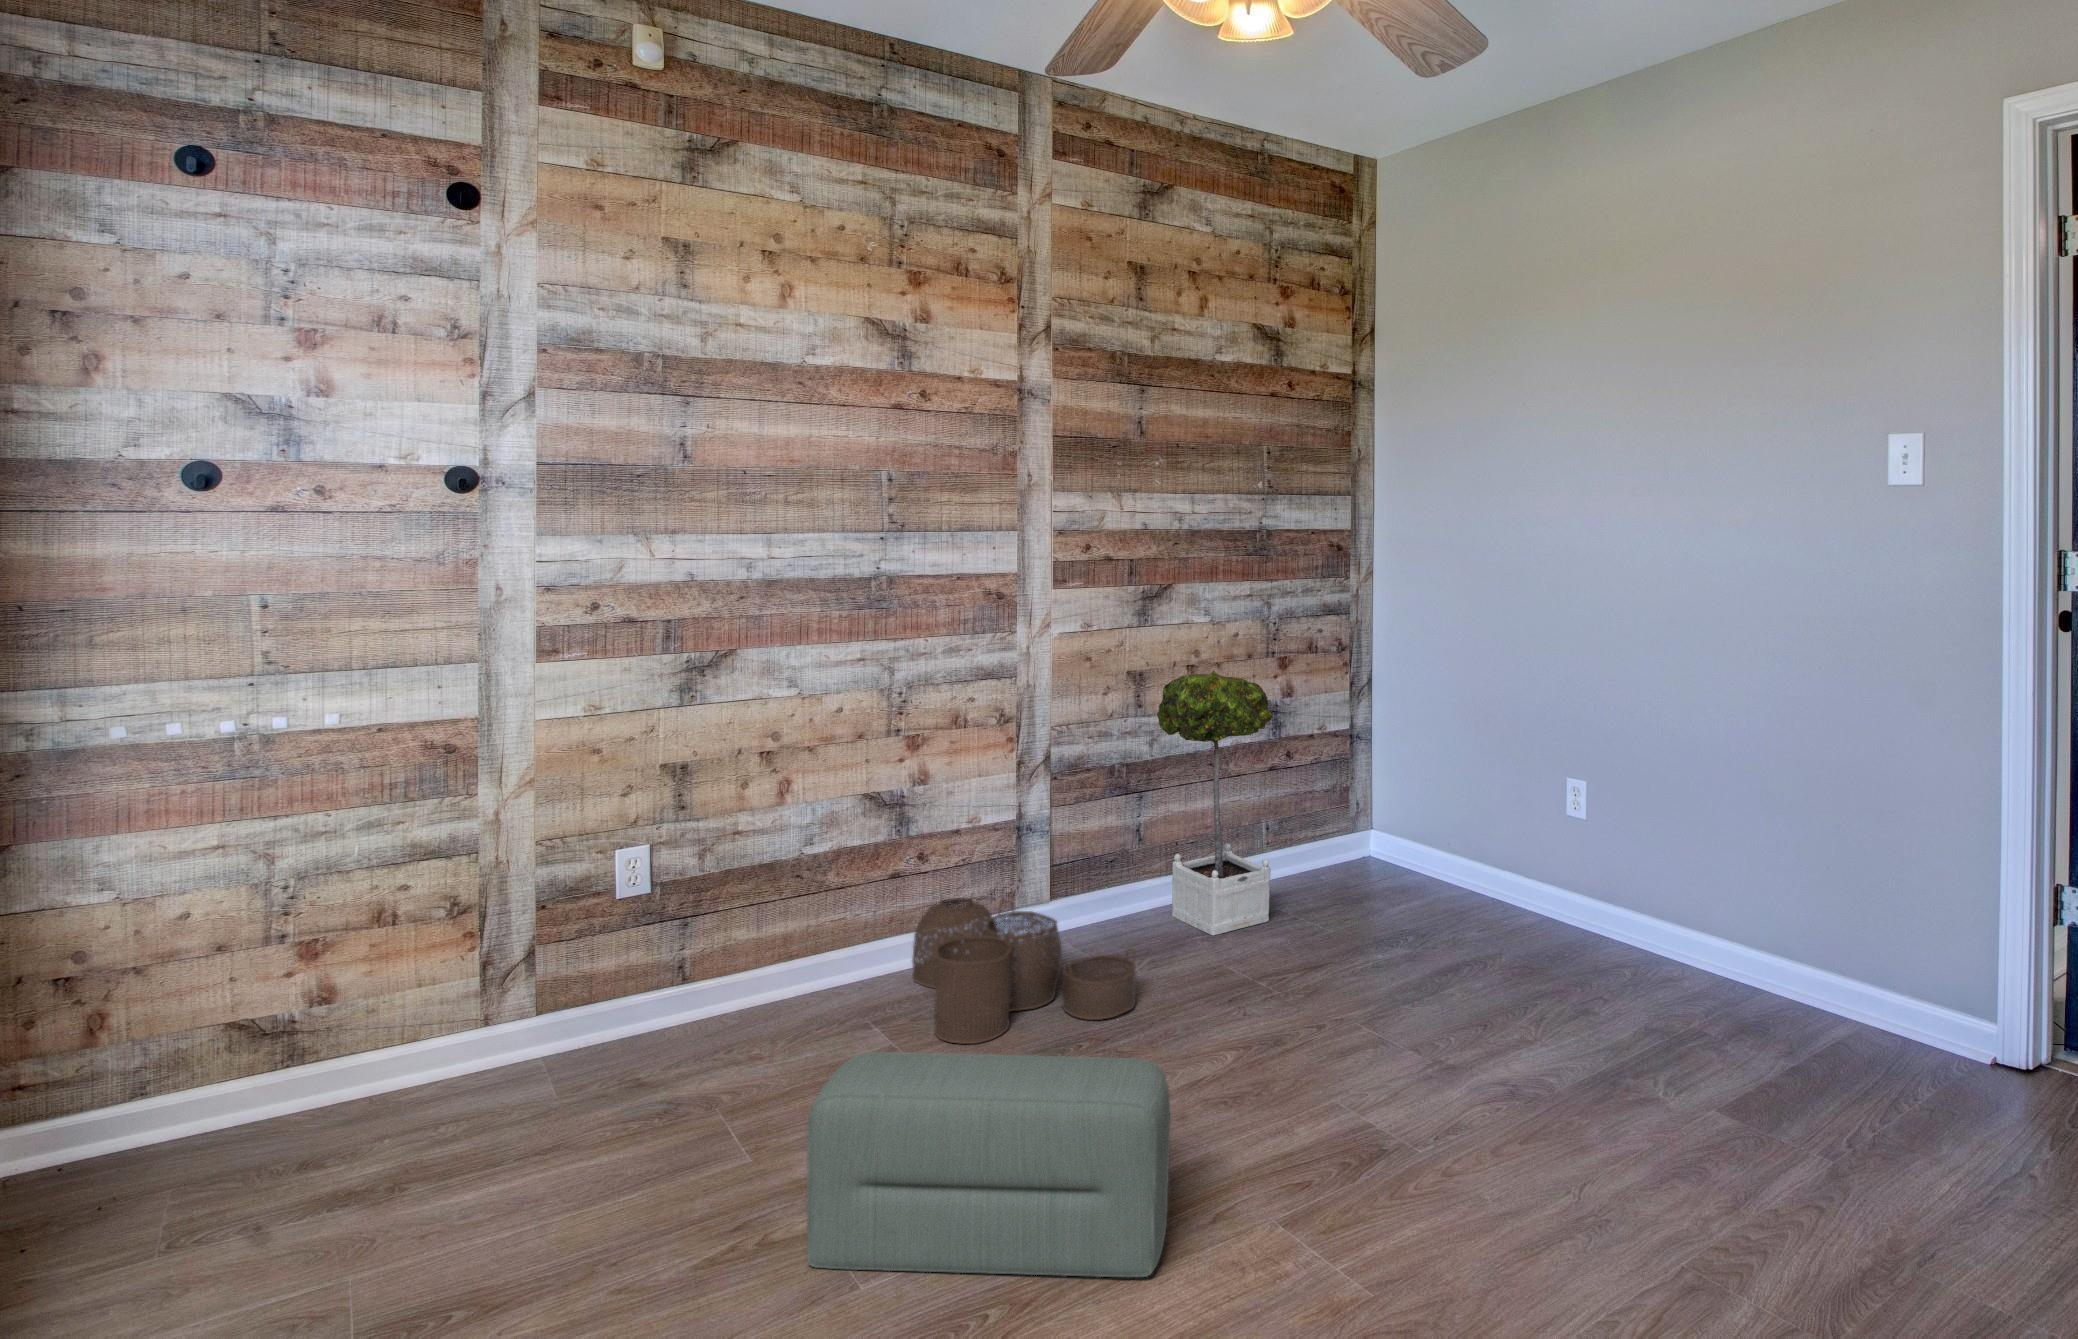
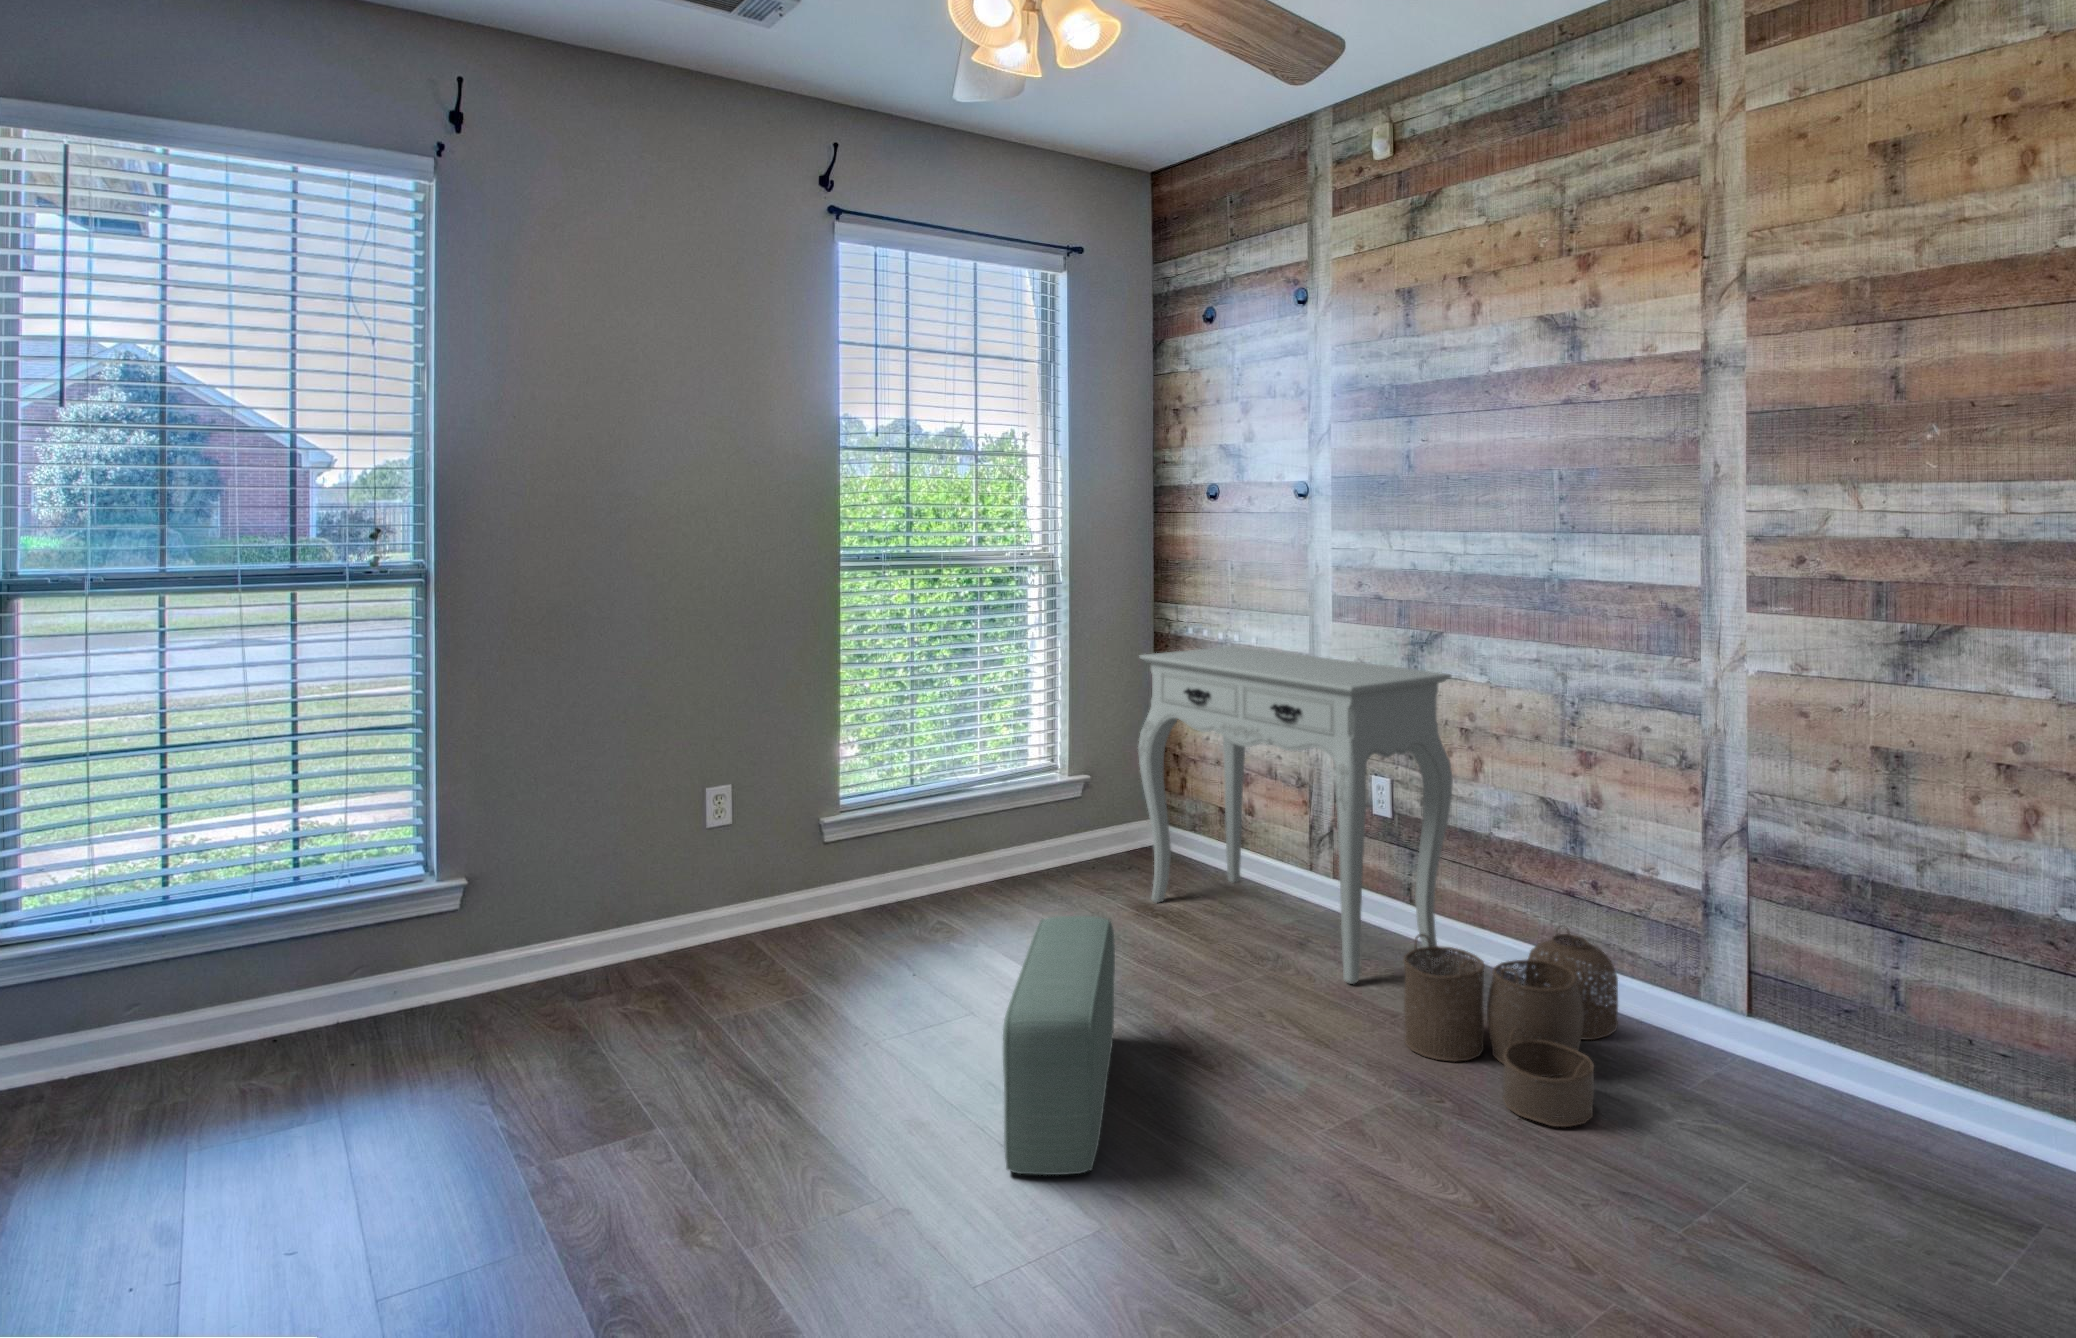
potted tree: present [1157,670,1272,935] -> none [1830,753,2044,1228]
console table: none [317,691,830,1172] -> present [1138,646,1453,984]

